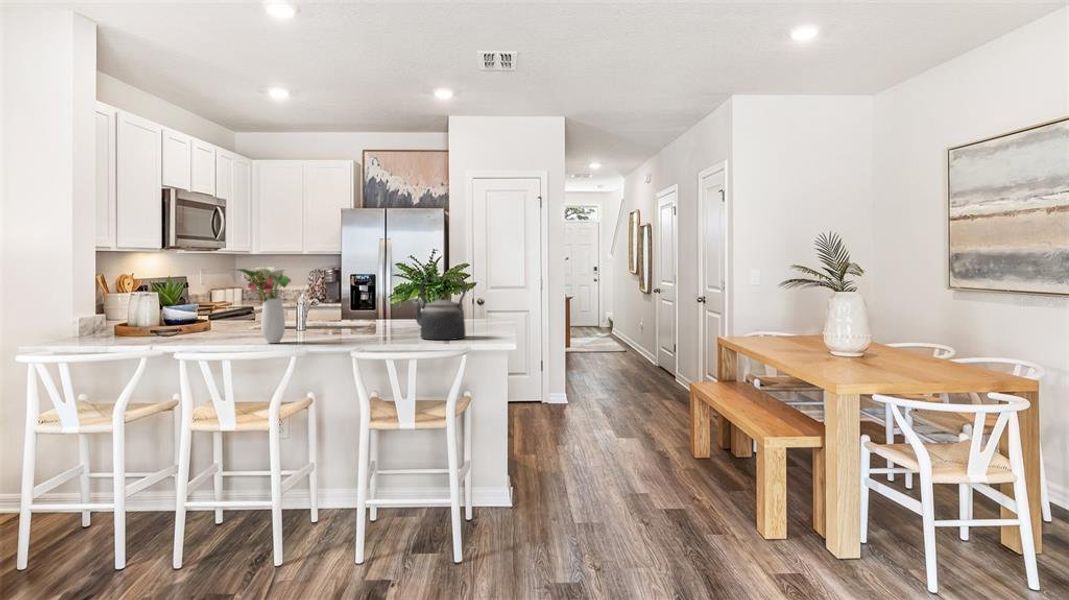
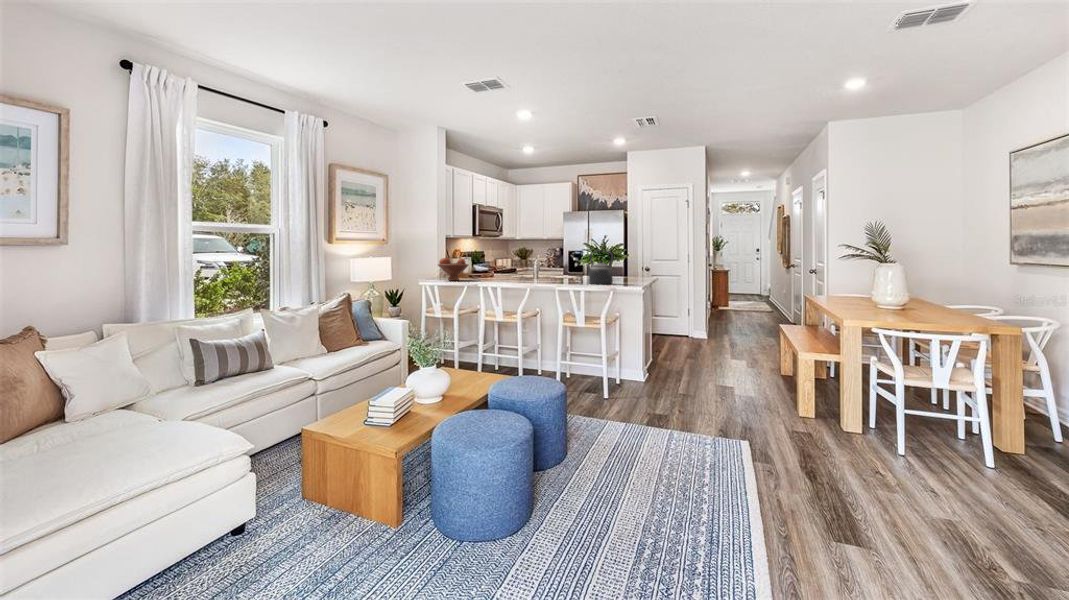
flower arrangement: present [237,266,291,343] -> none [498,245,527,282]
fruit bowl: none [67,295,152,347] -> present [438,258,468,281]

